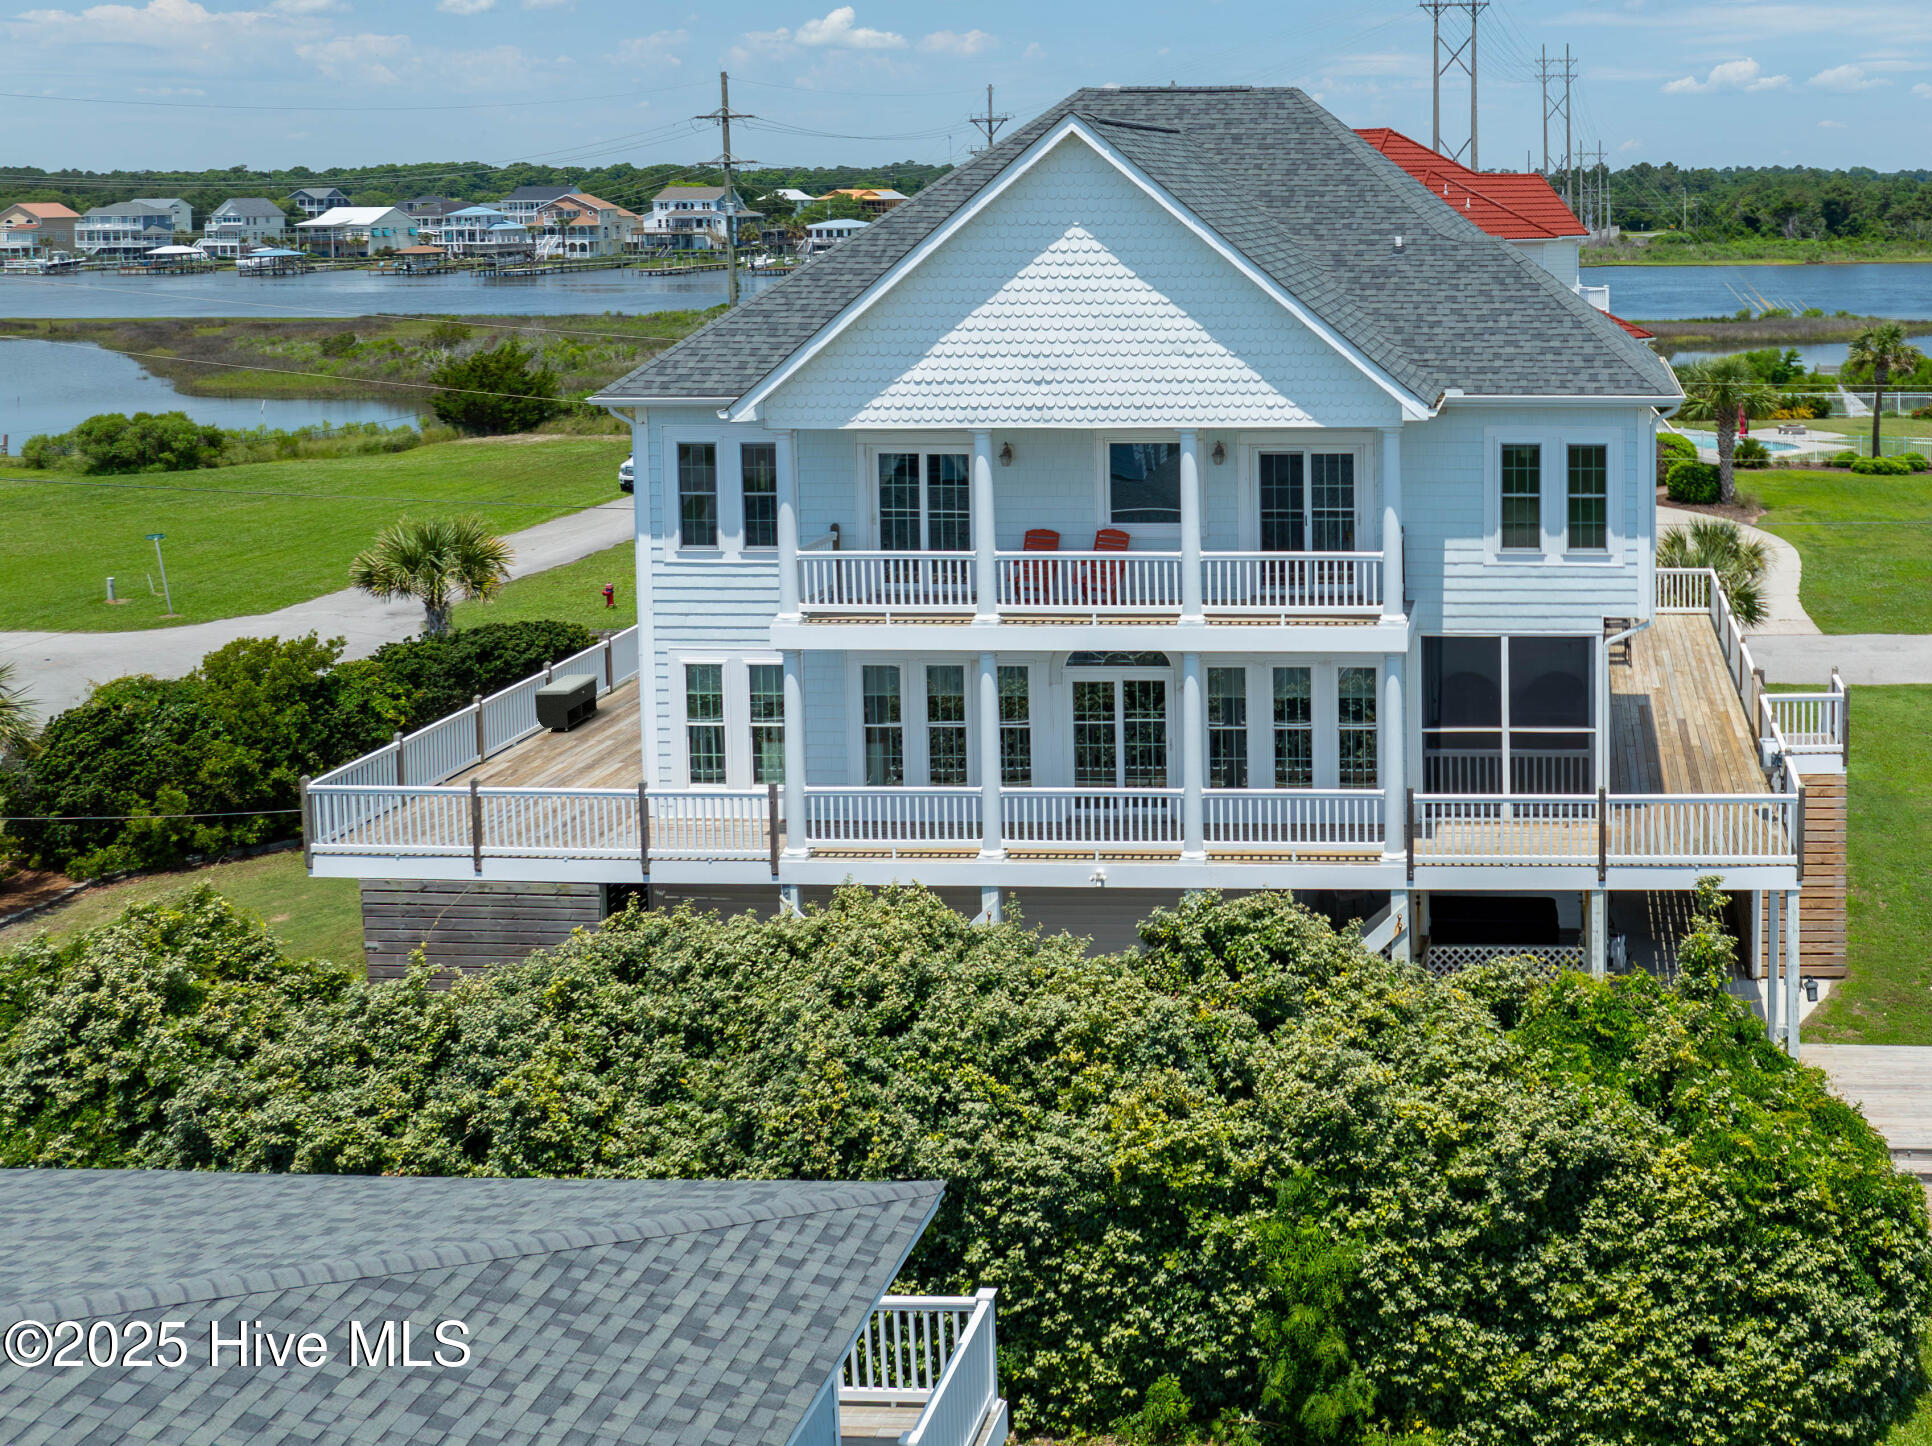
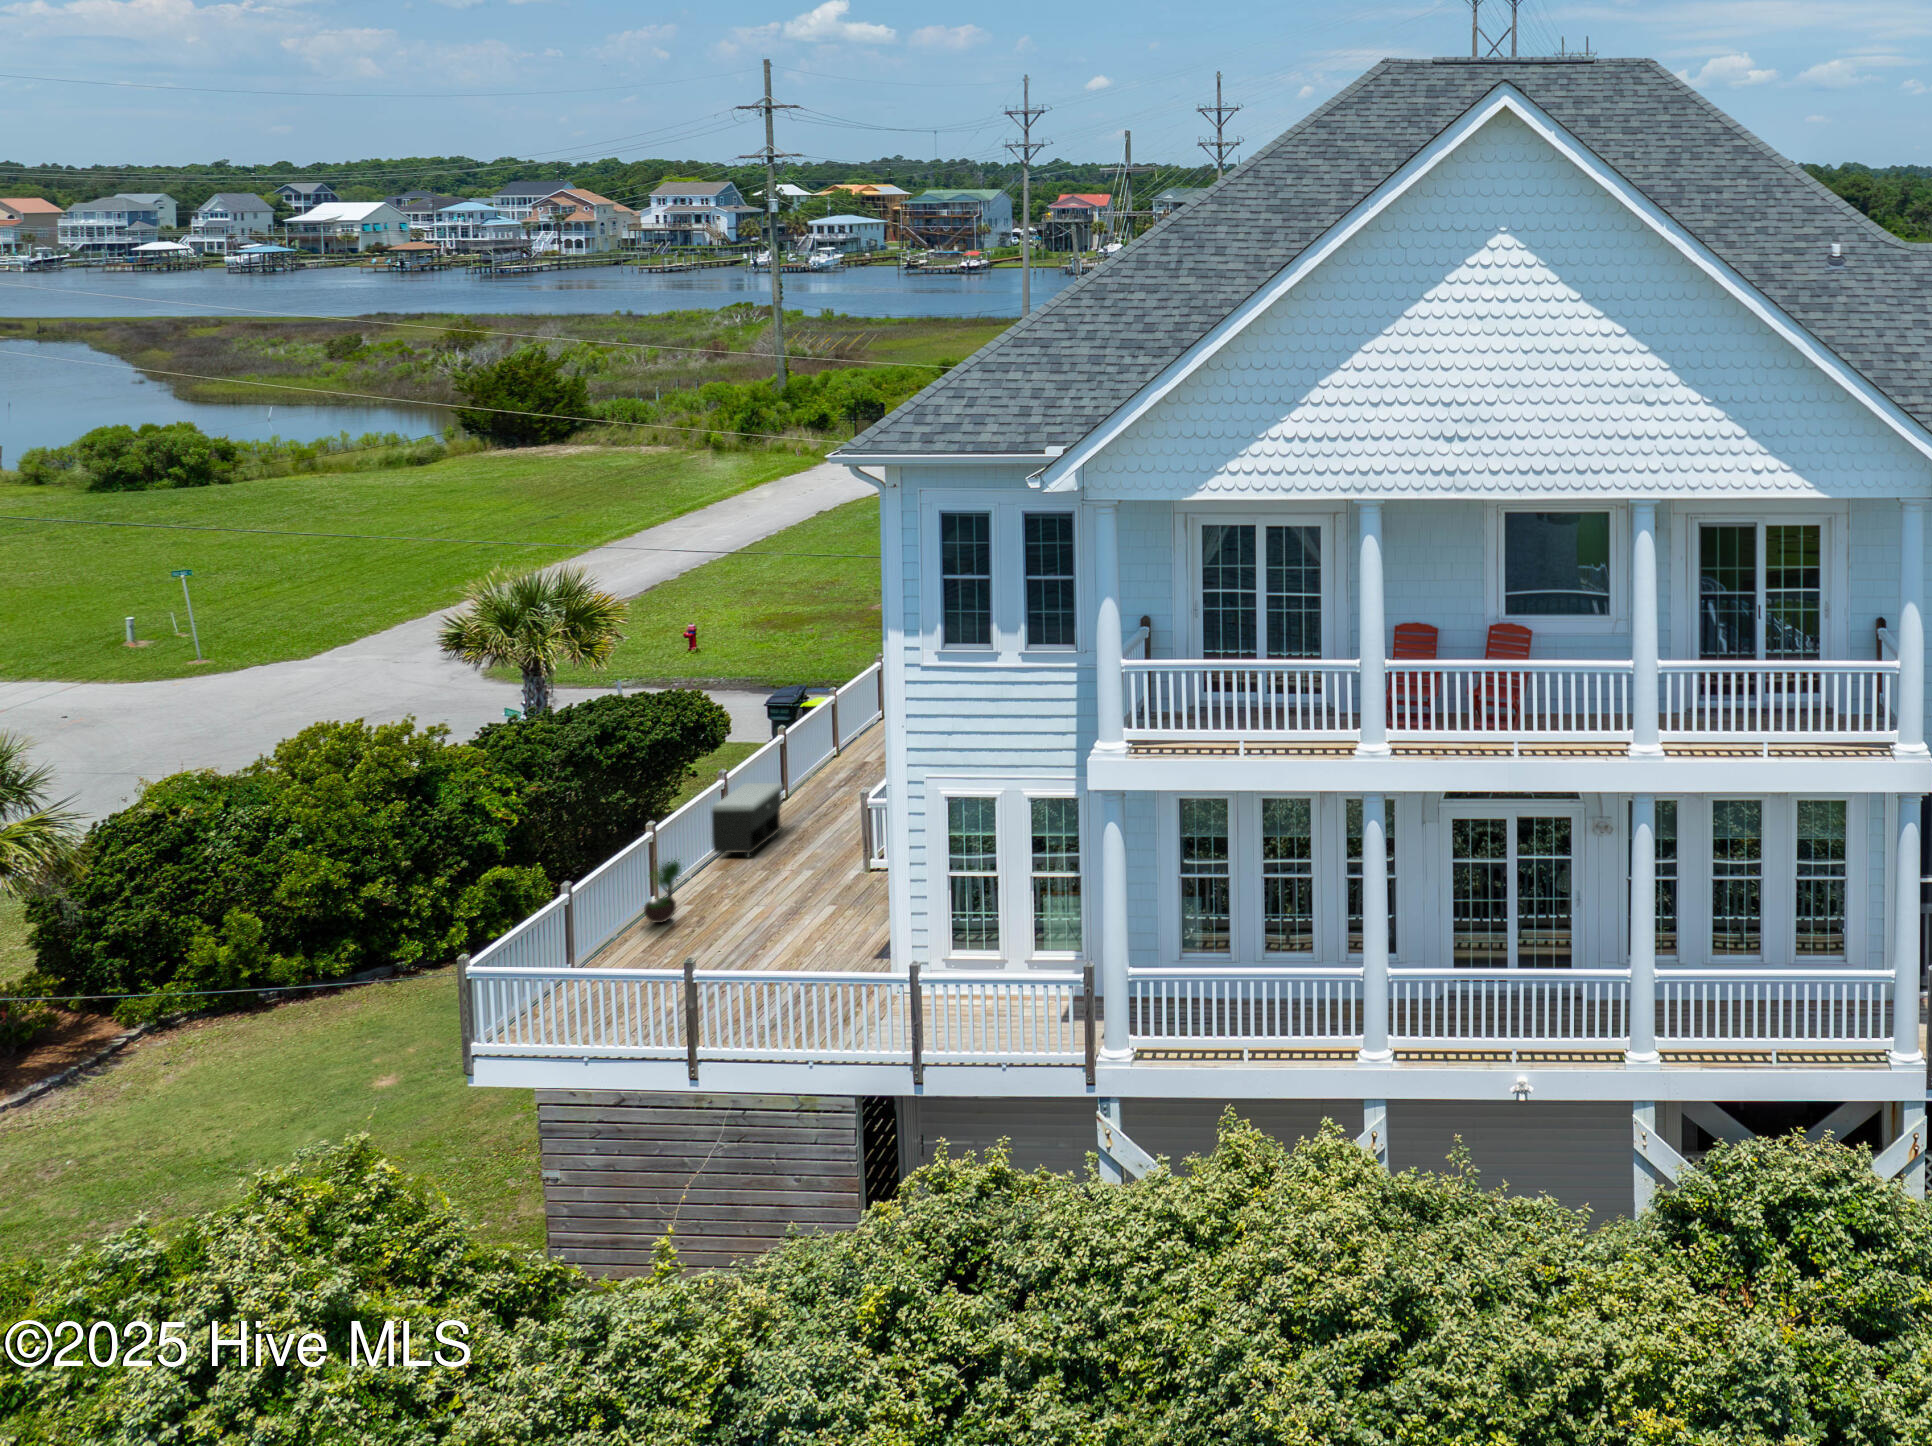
potted tree: none [470,725,503,777] -> present [644,859,683,923]

